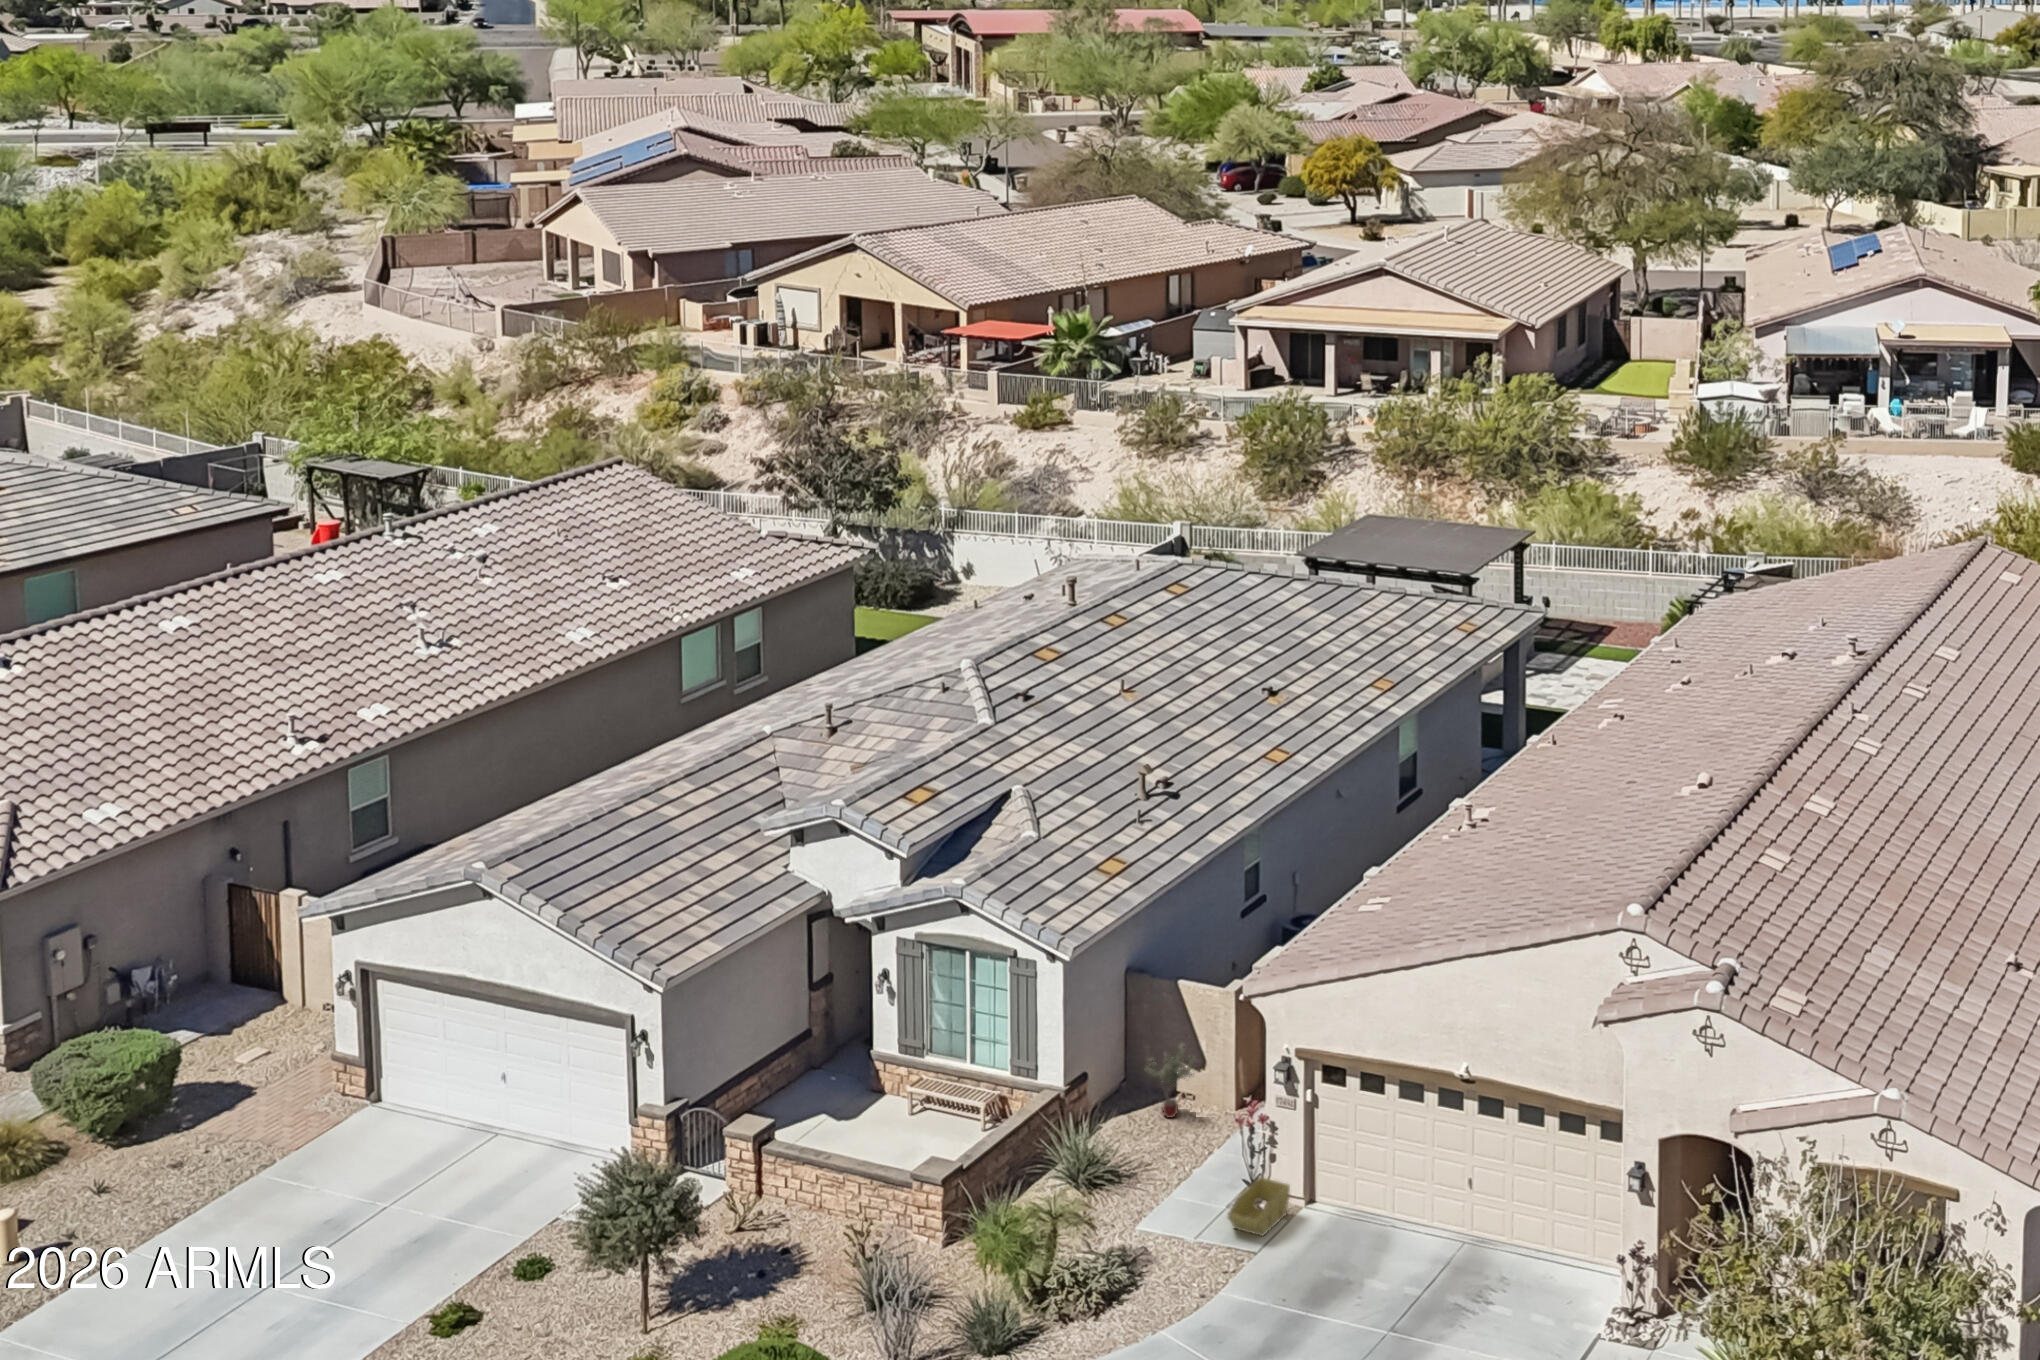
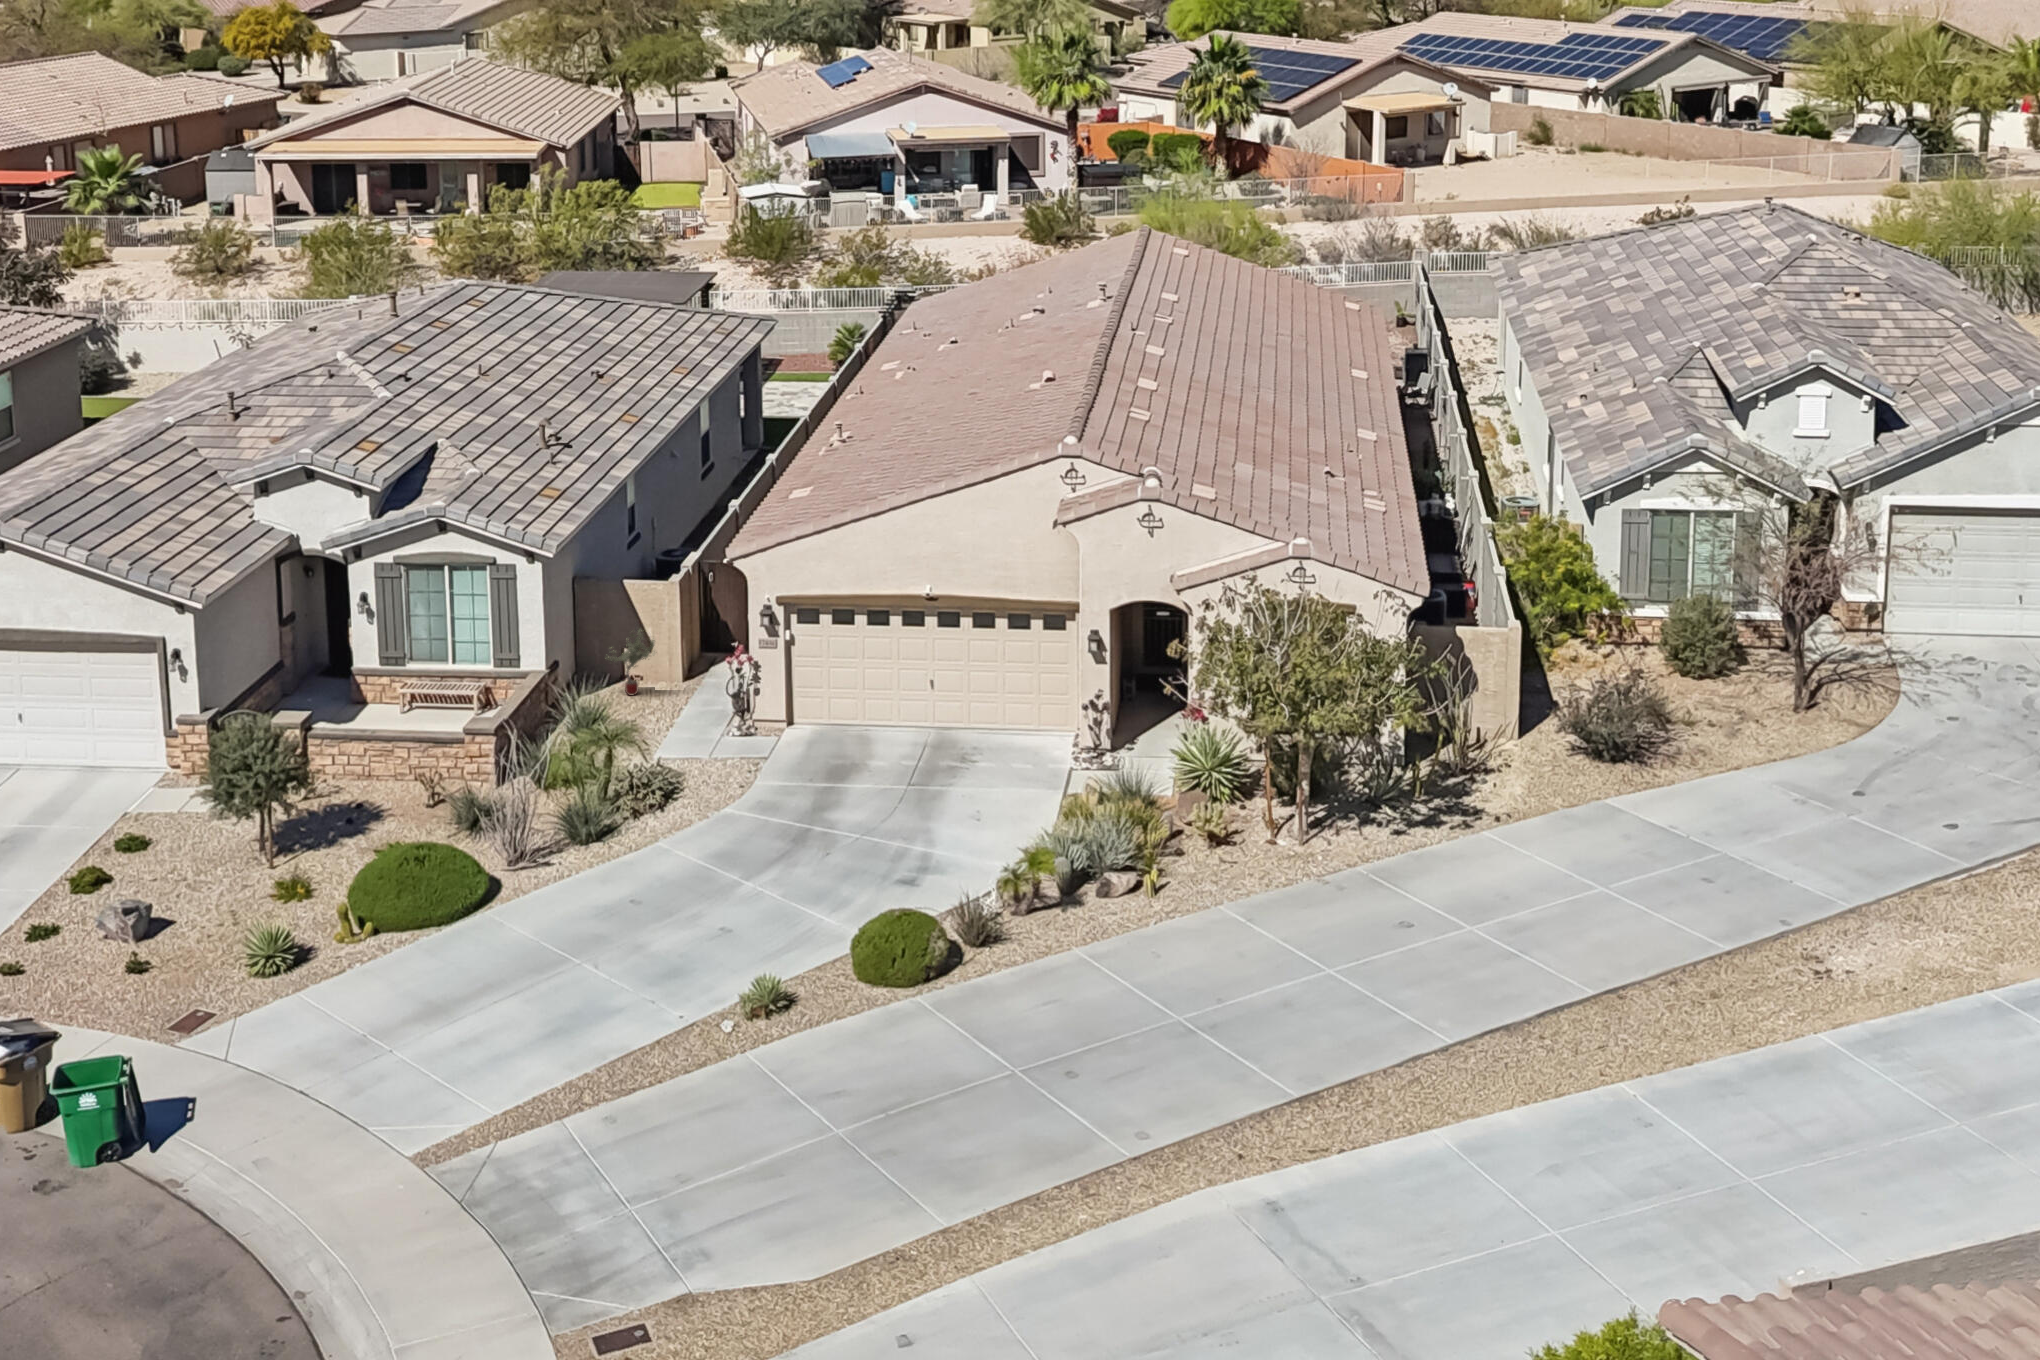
storage bin: present [1228,1177,1290,1236] -> none [736,709,778,749]

